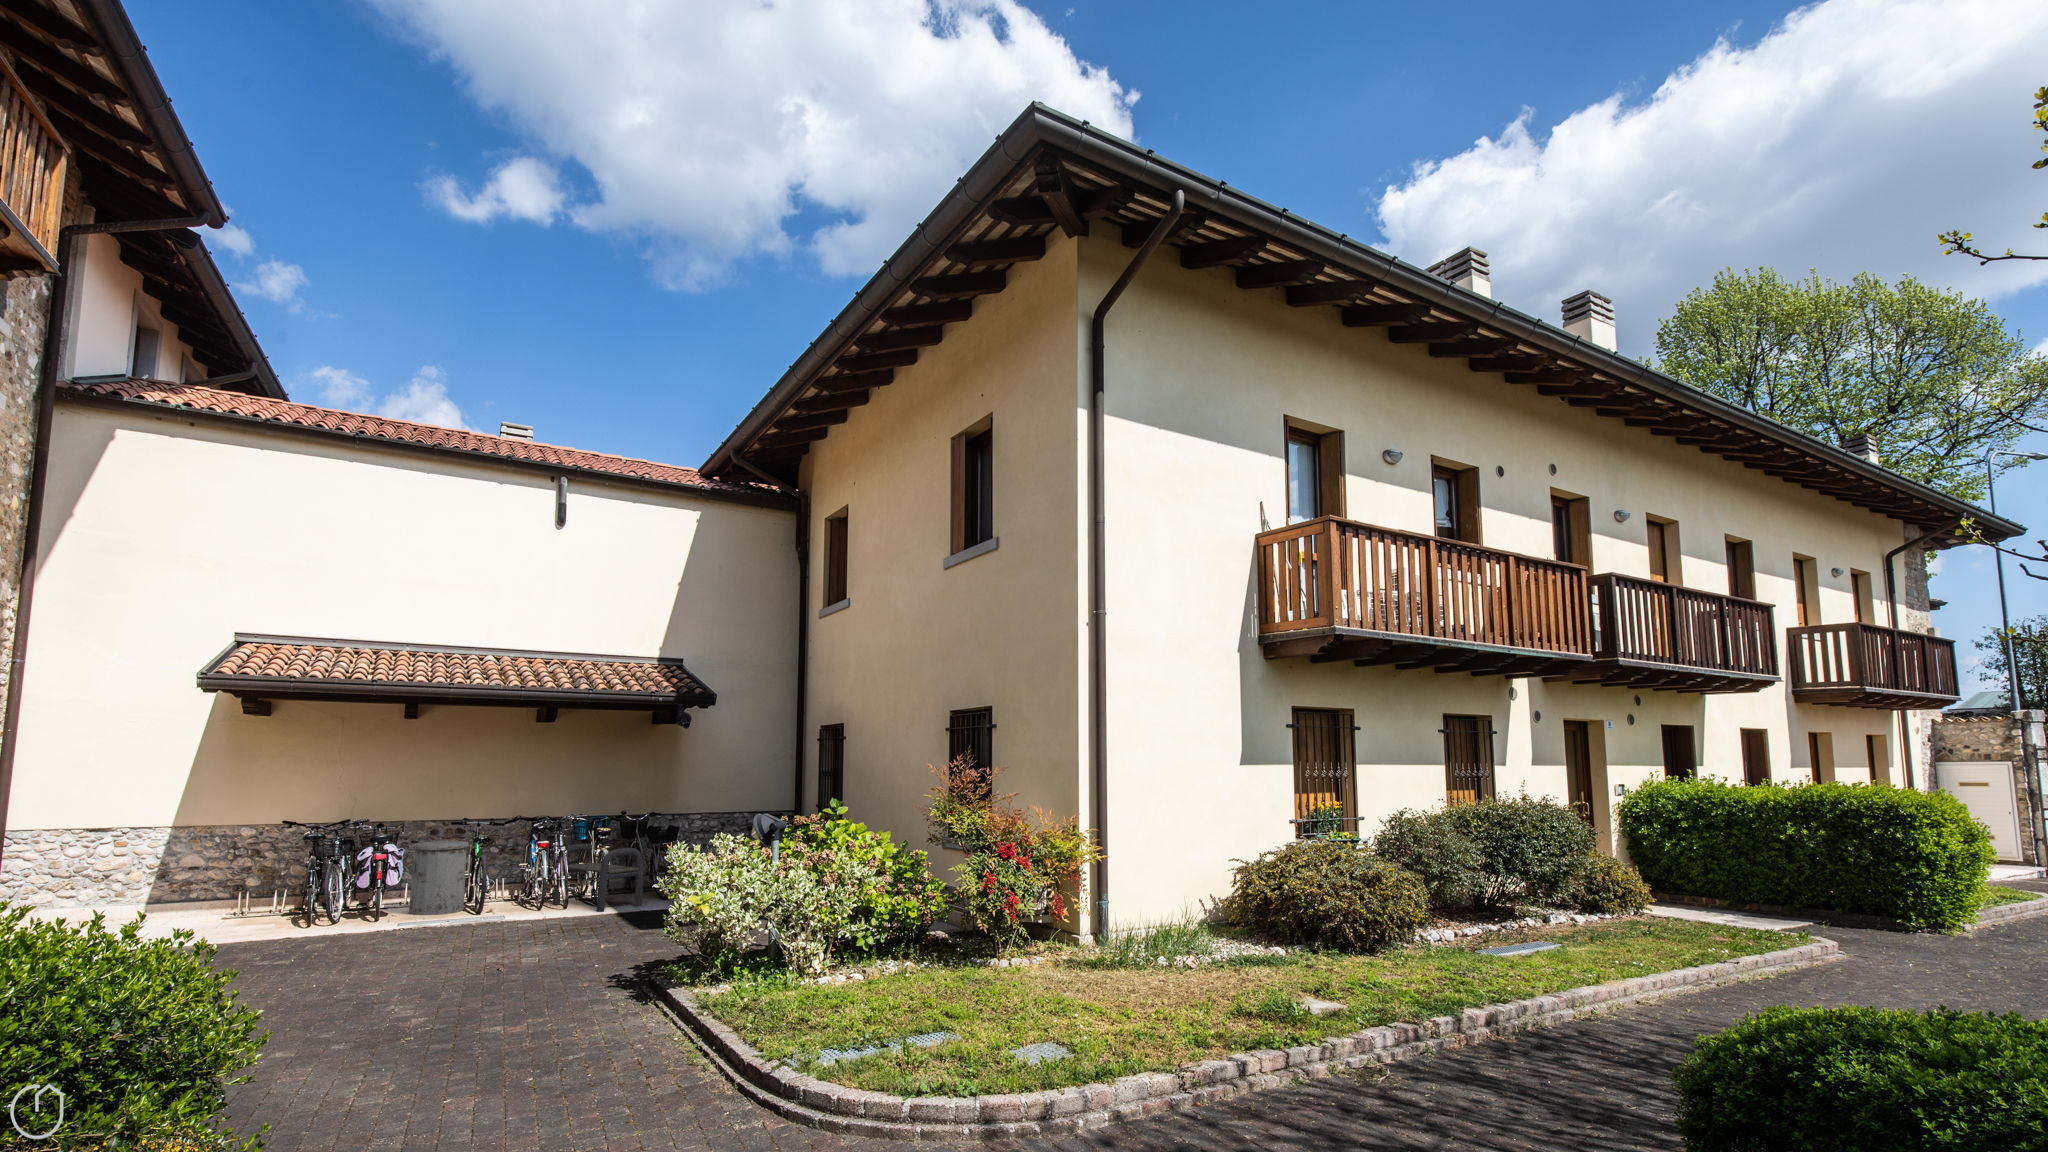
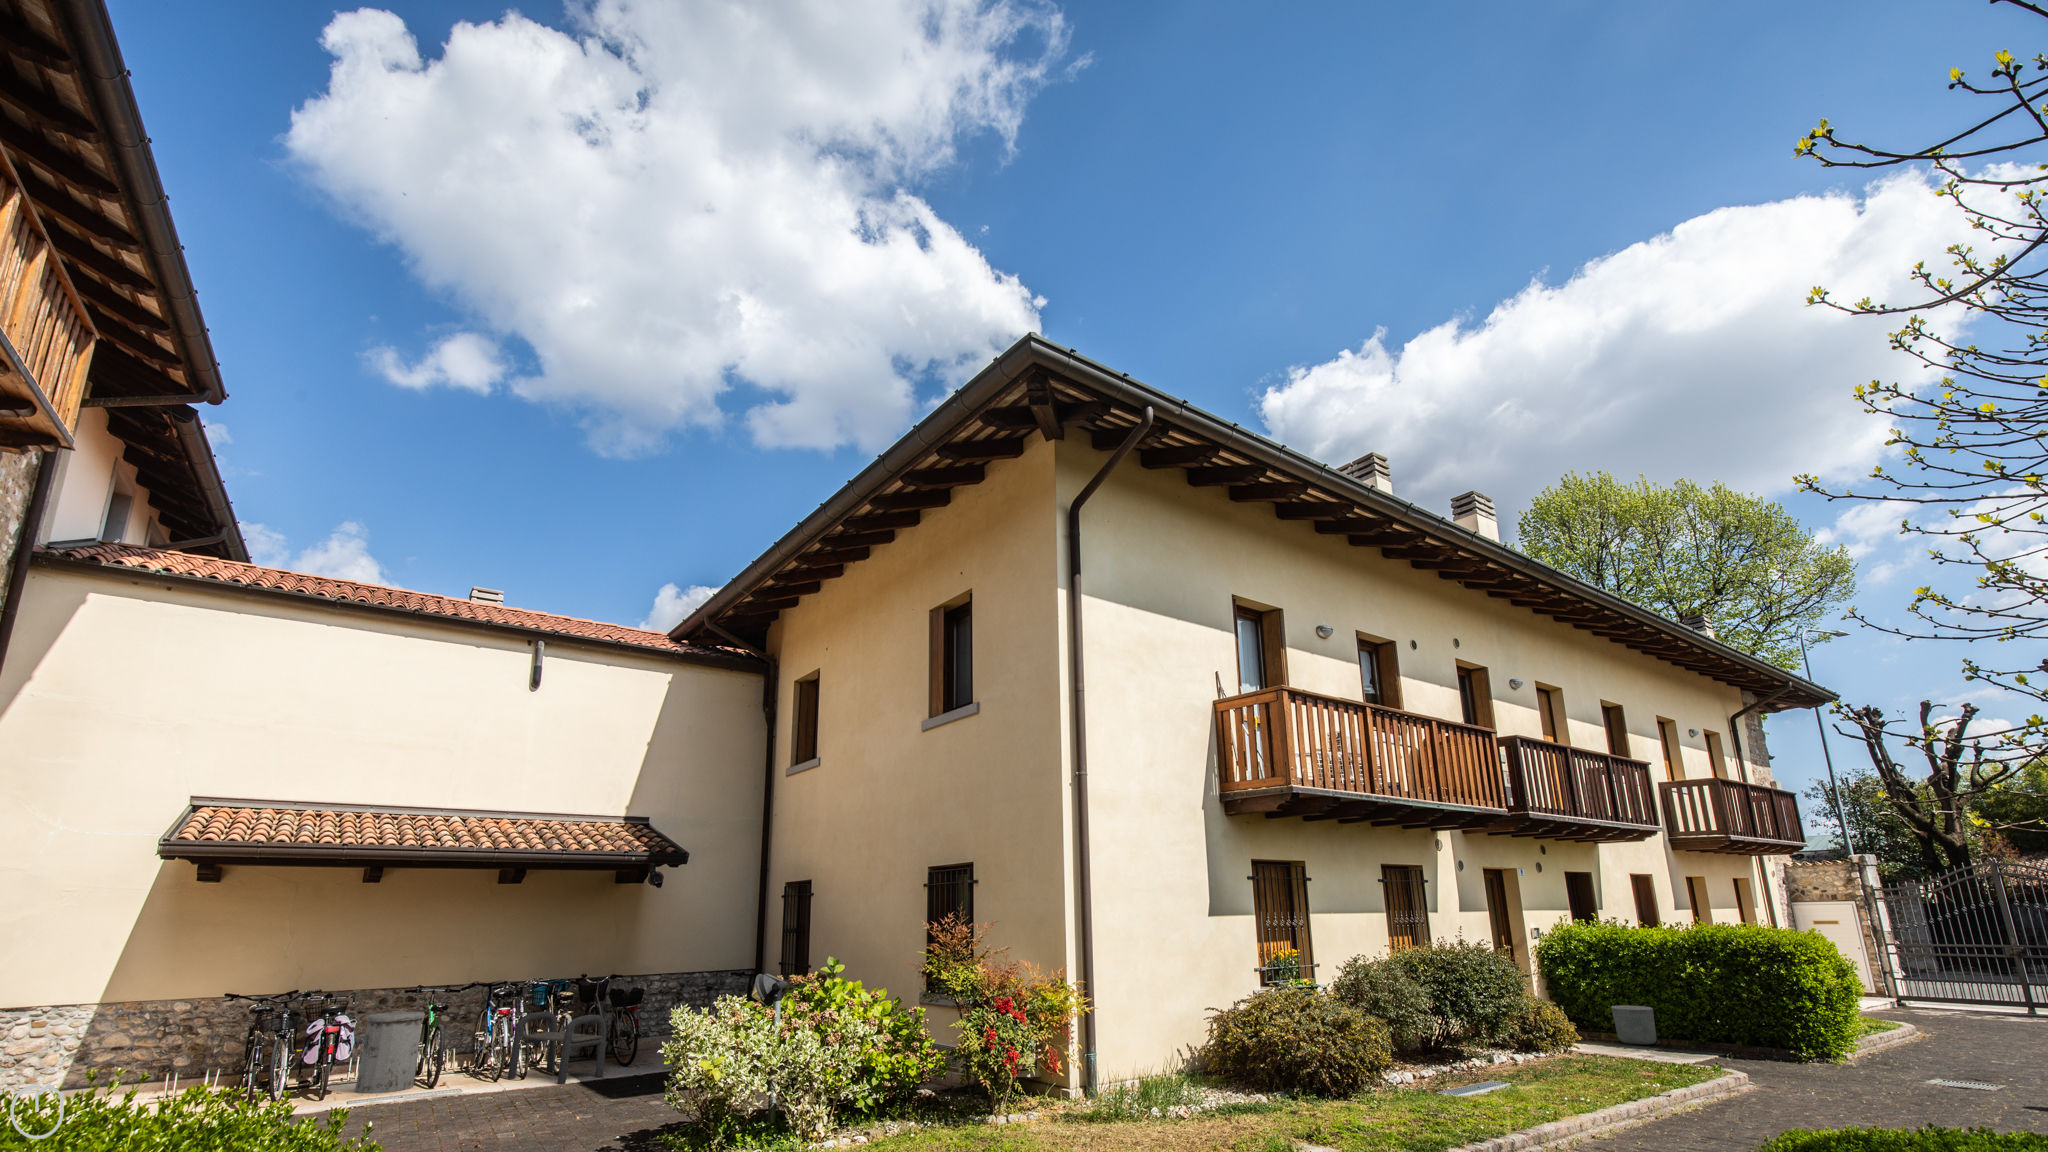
planter: none [1696,865,1744,906] -> present [1611,1006,1657,1045]

